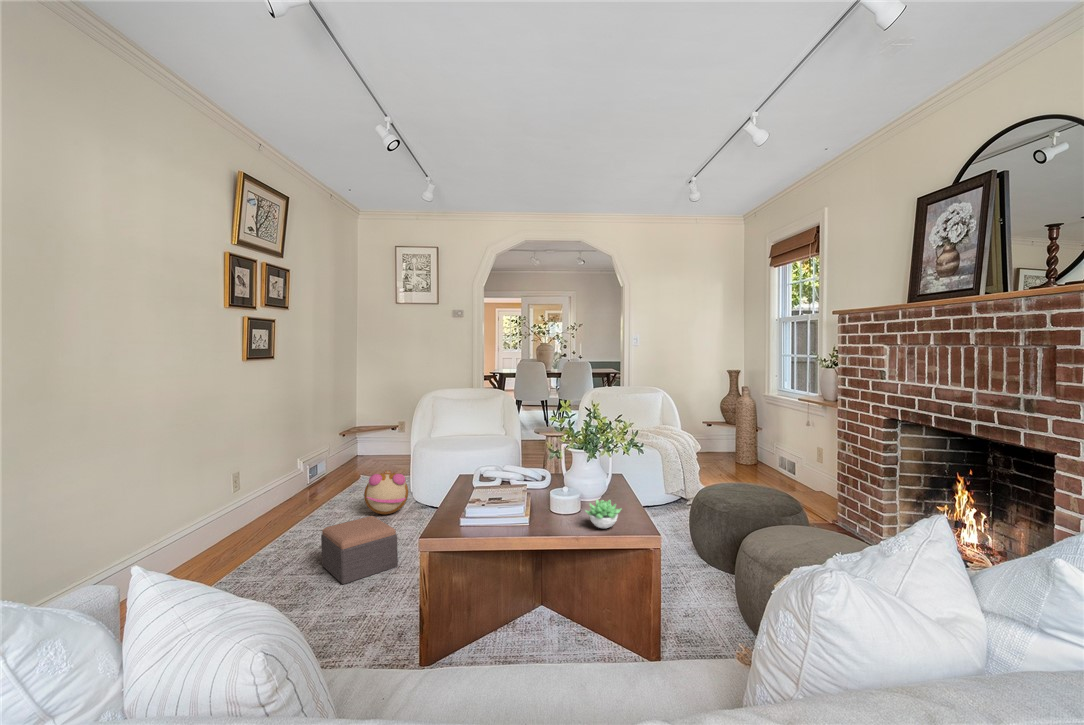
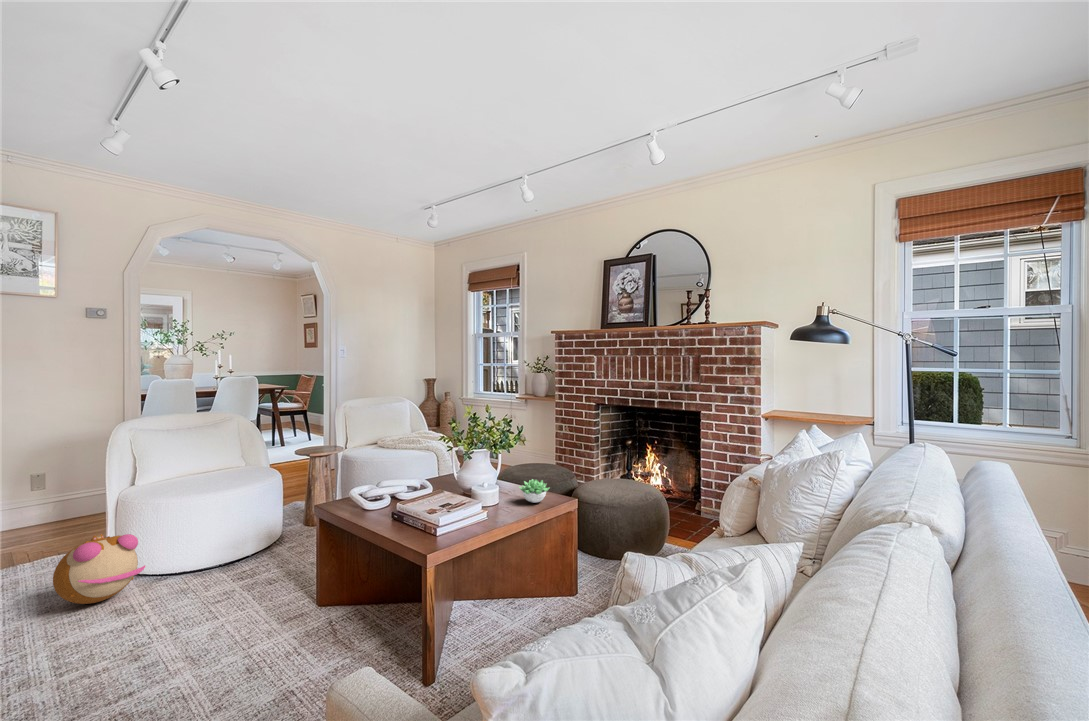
footstool: present [321,516,398,584] -> none [104,588,239,687]

